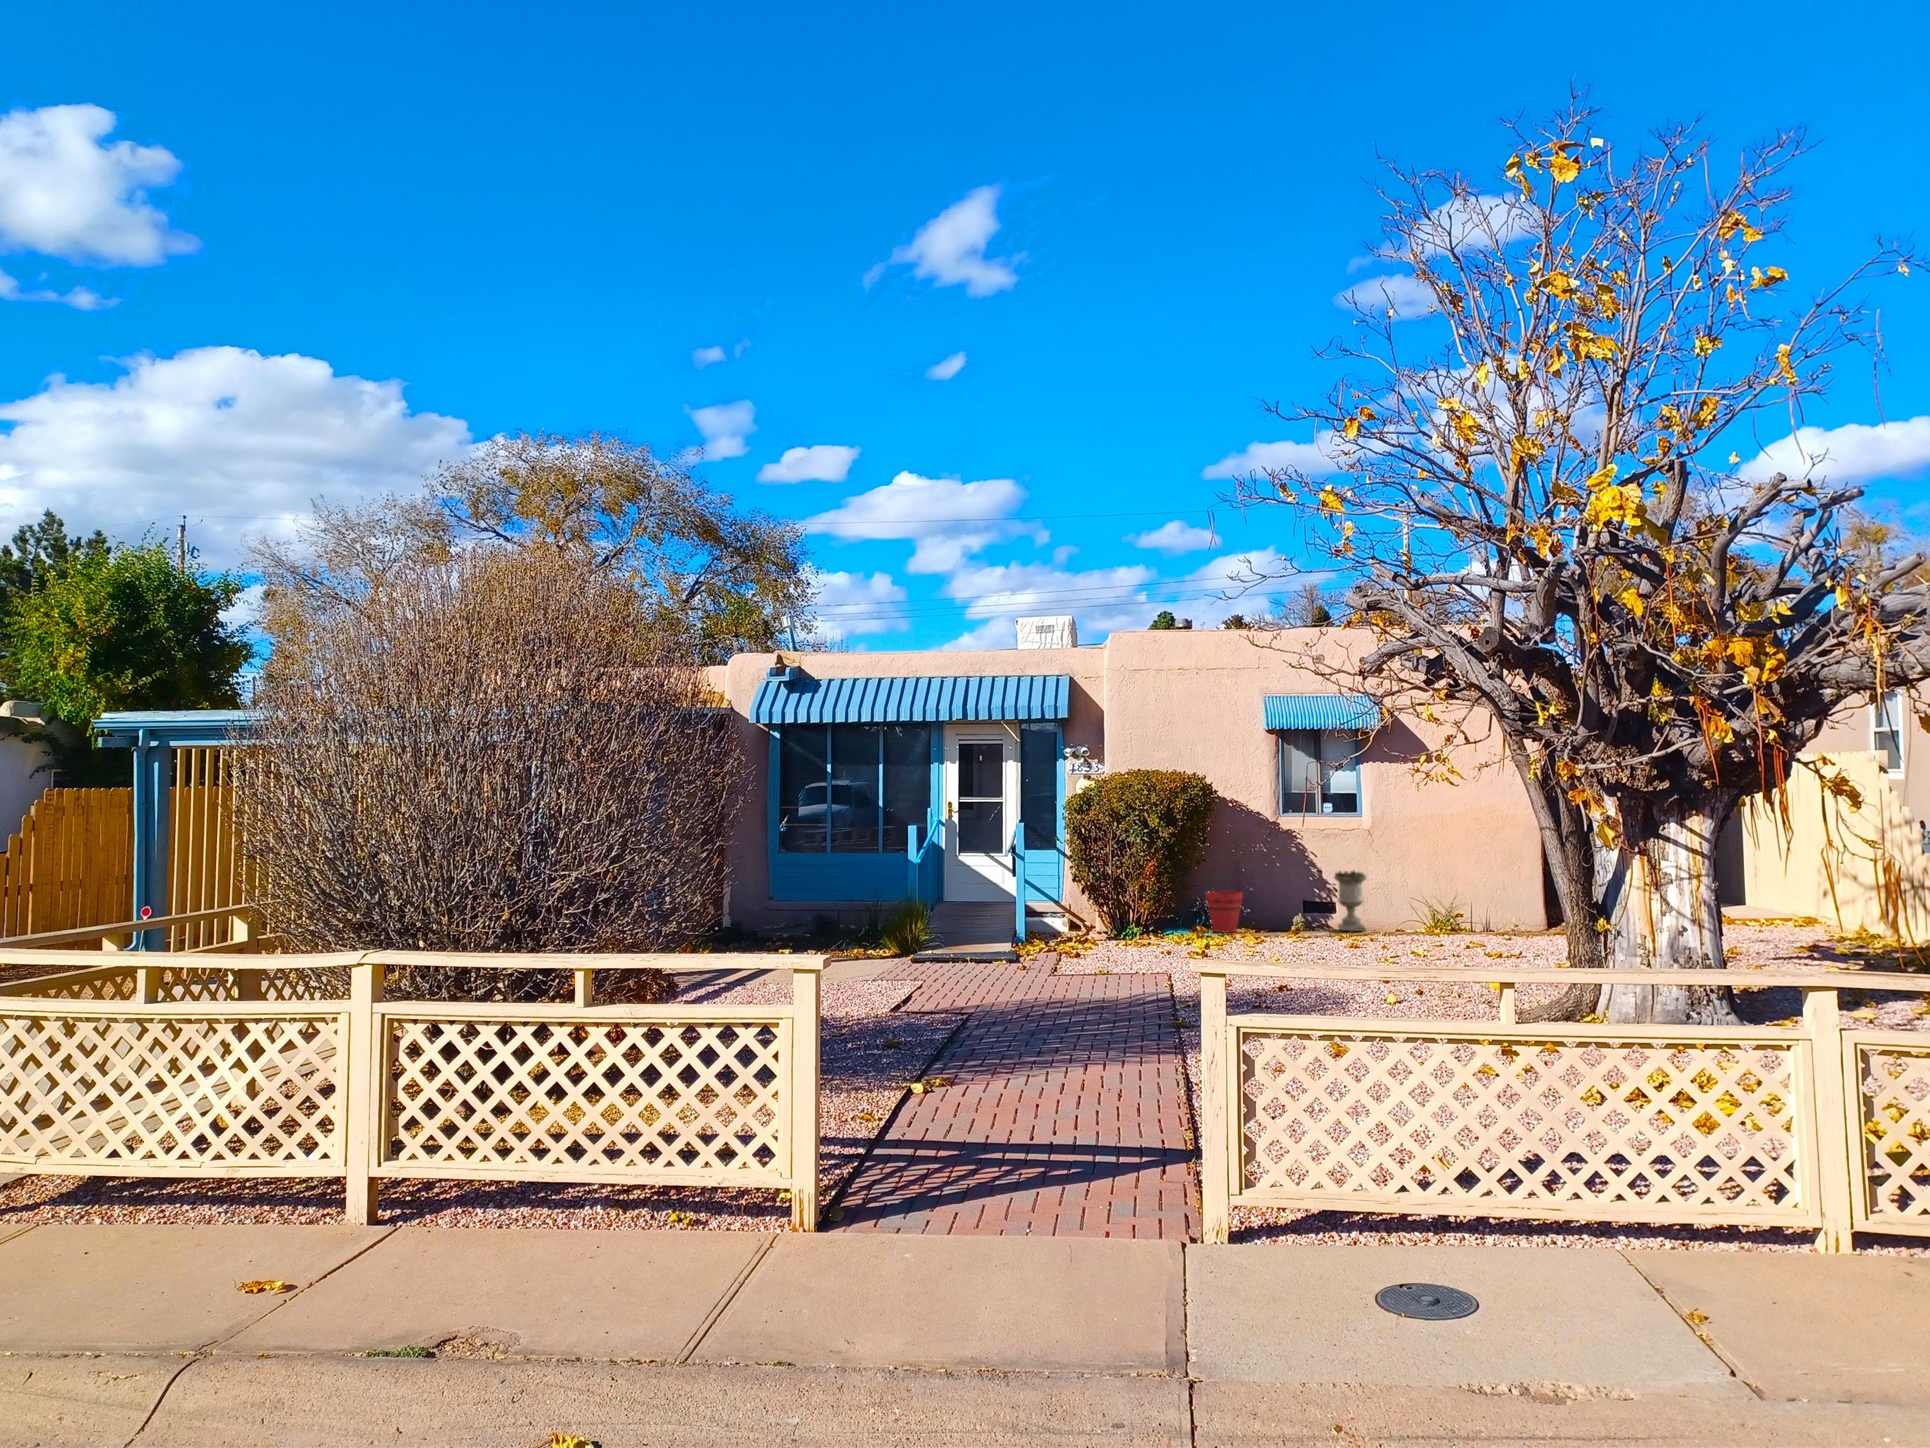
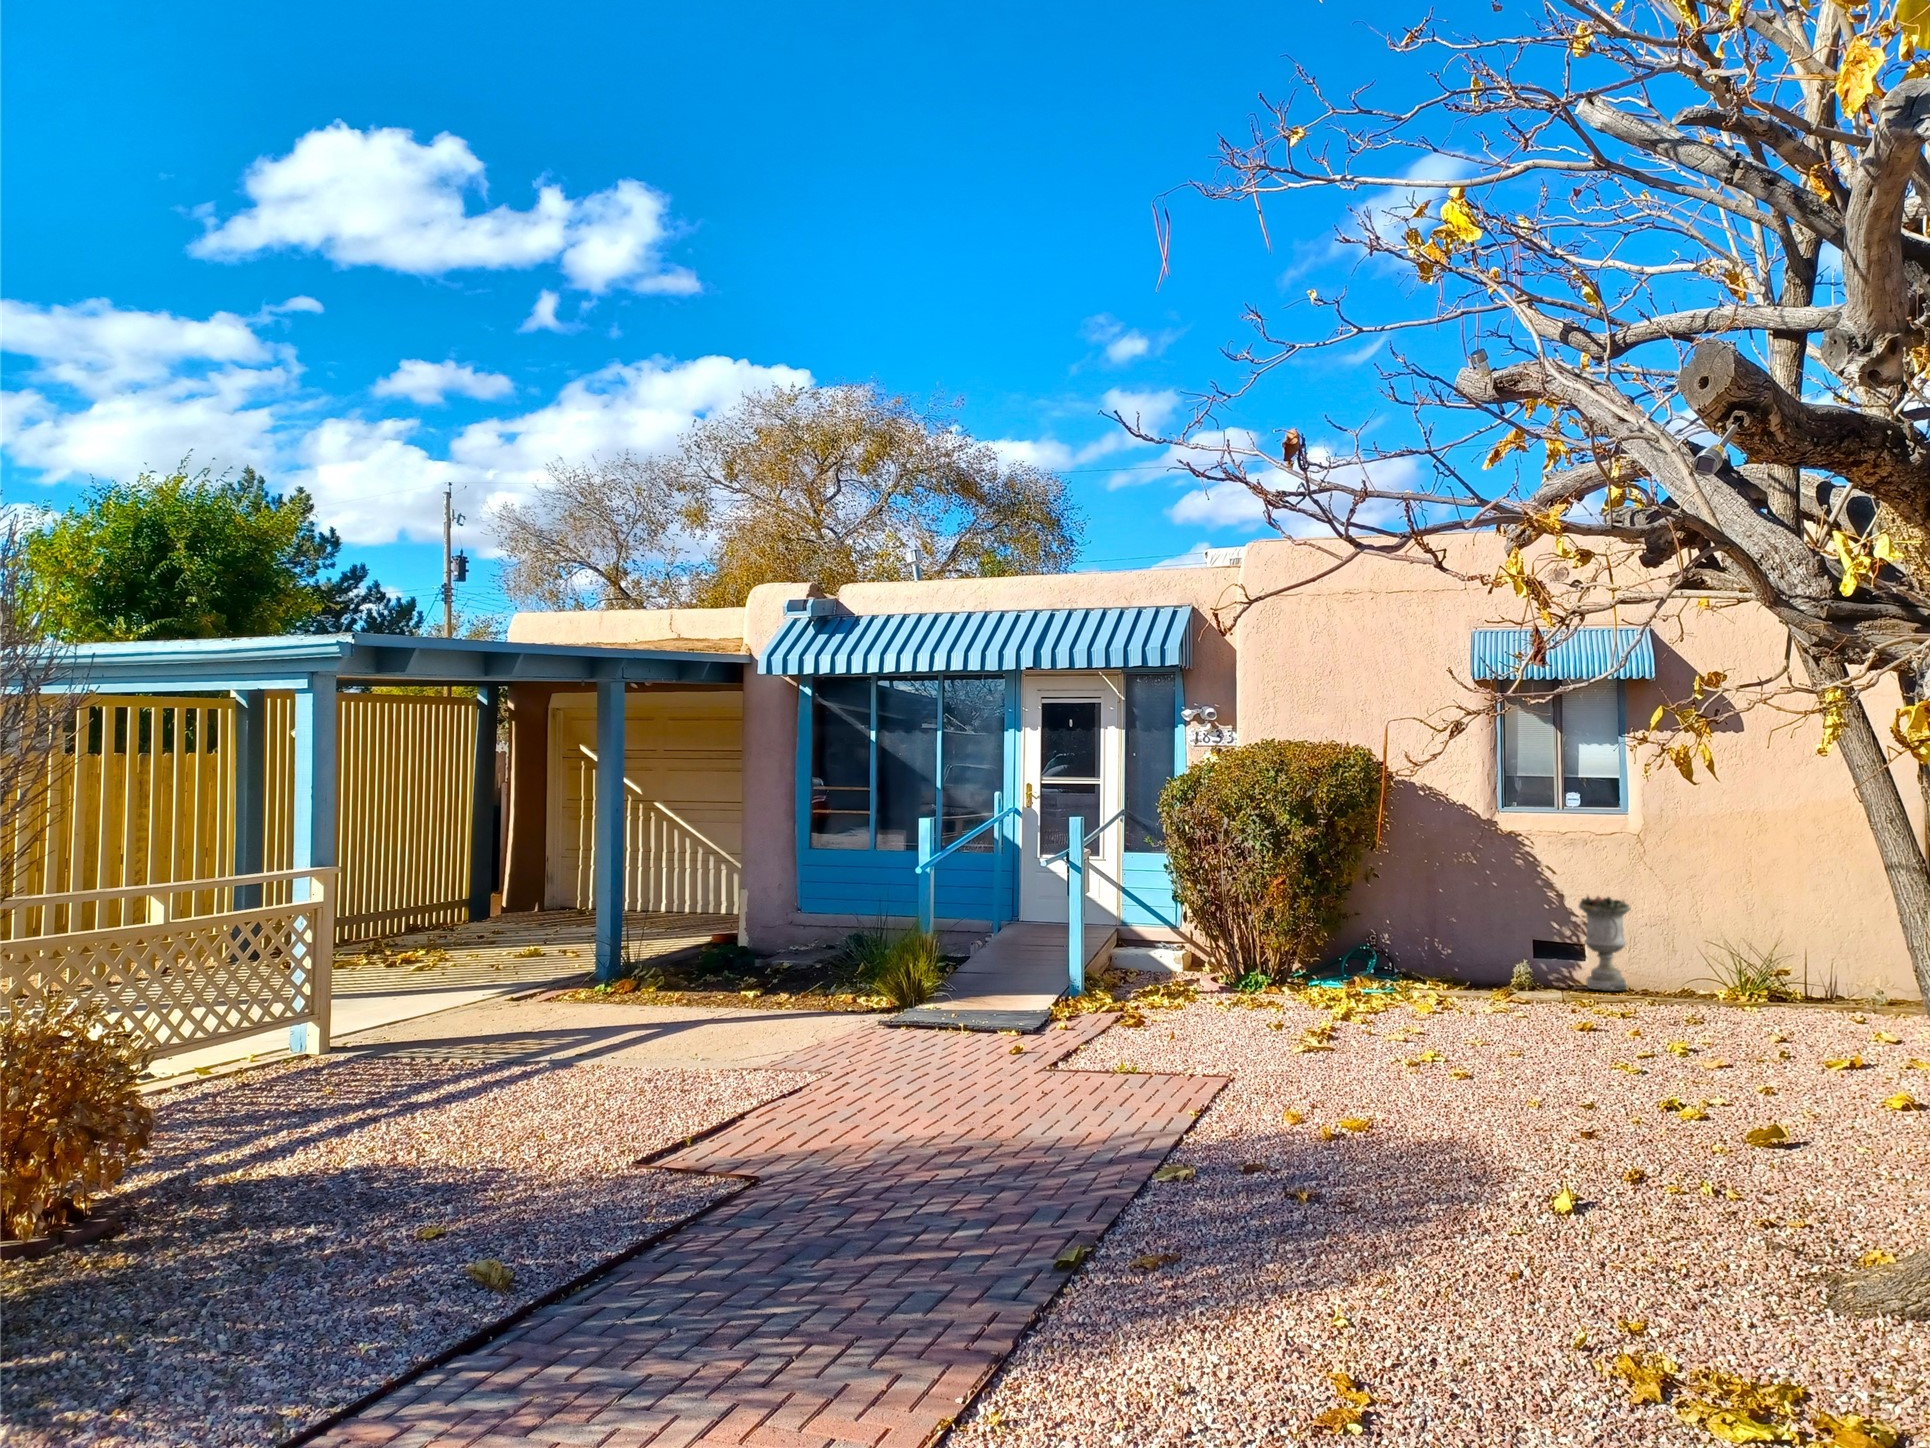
bucket: present [1205,891,1243,933] -> none [1377,920,1436,984]

